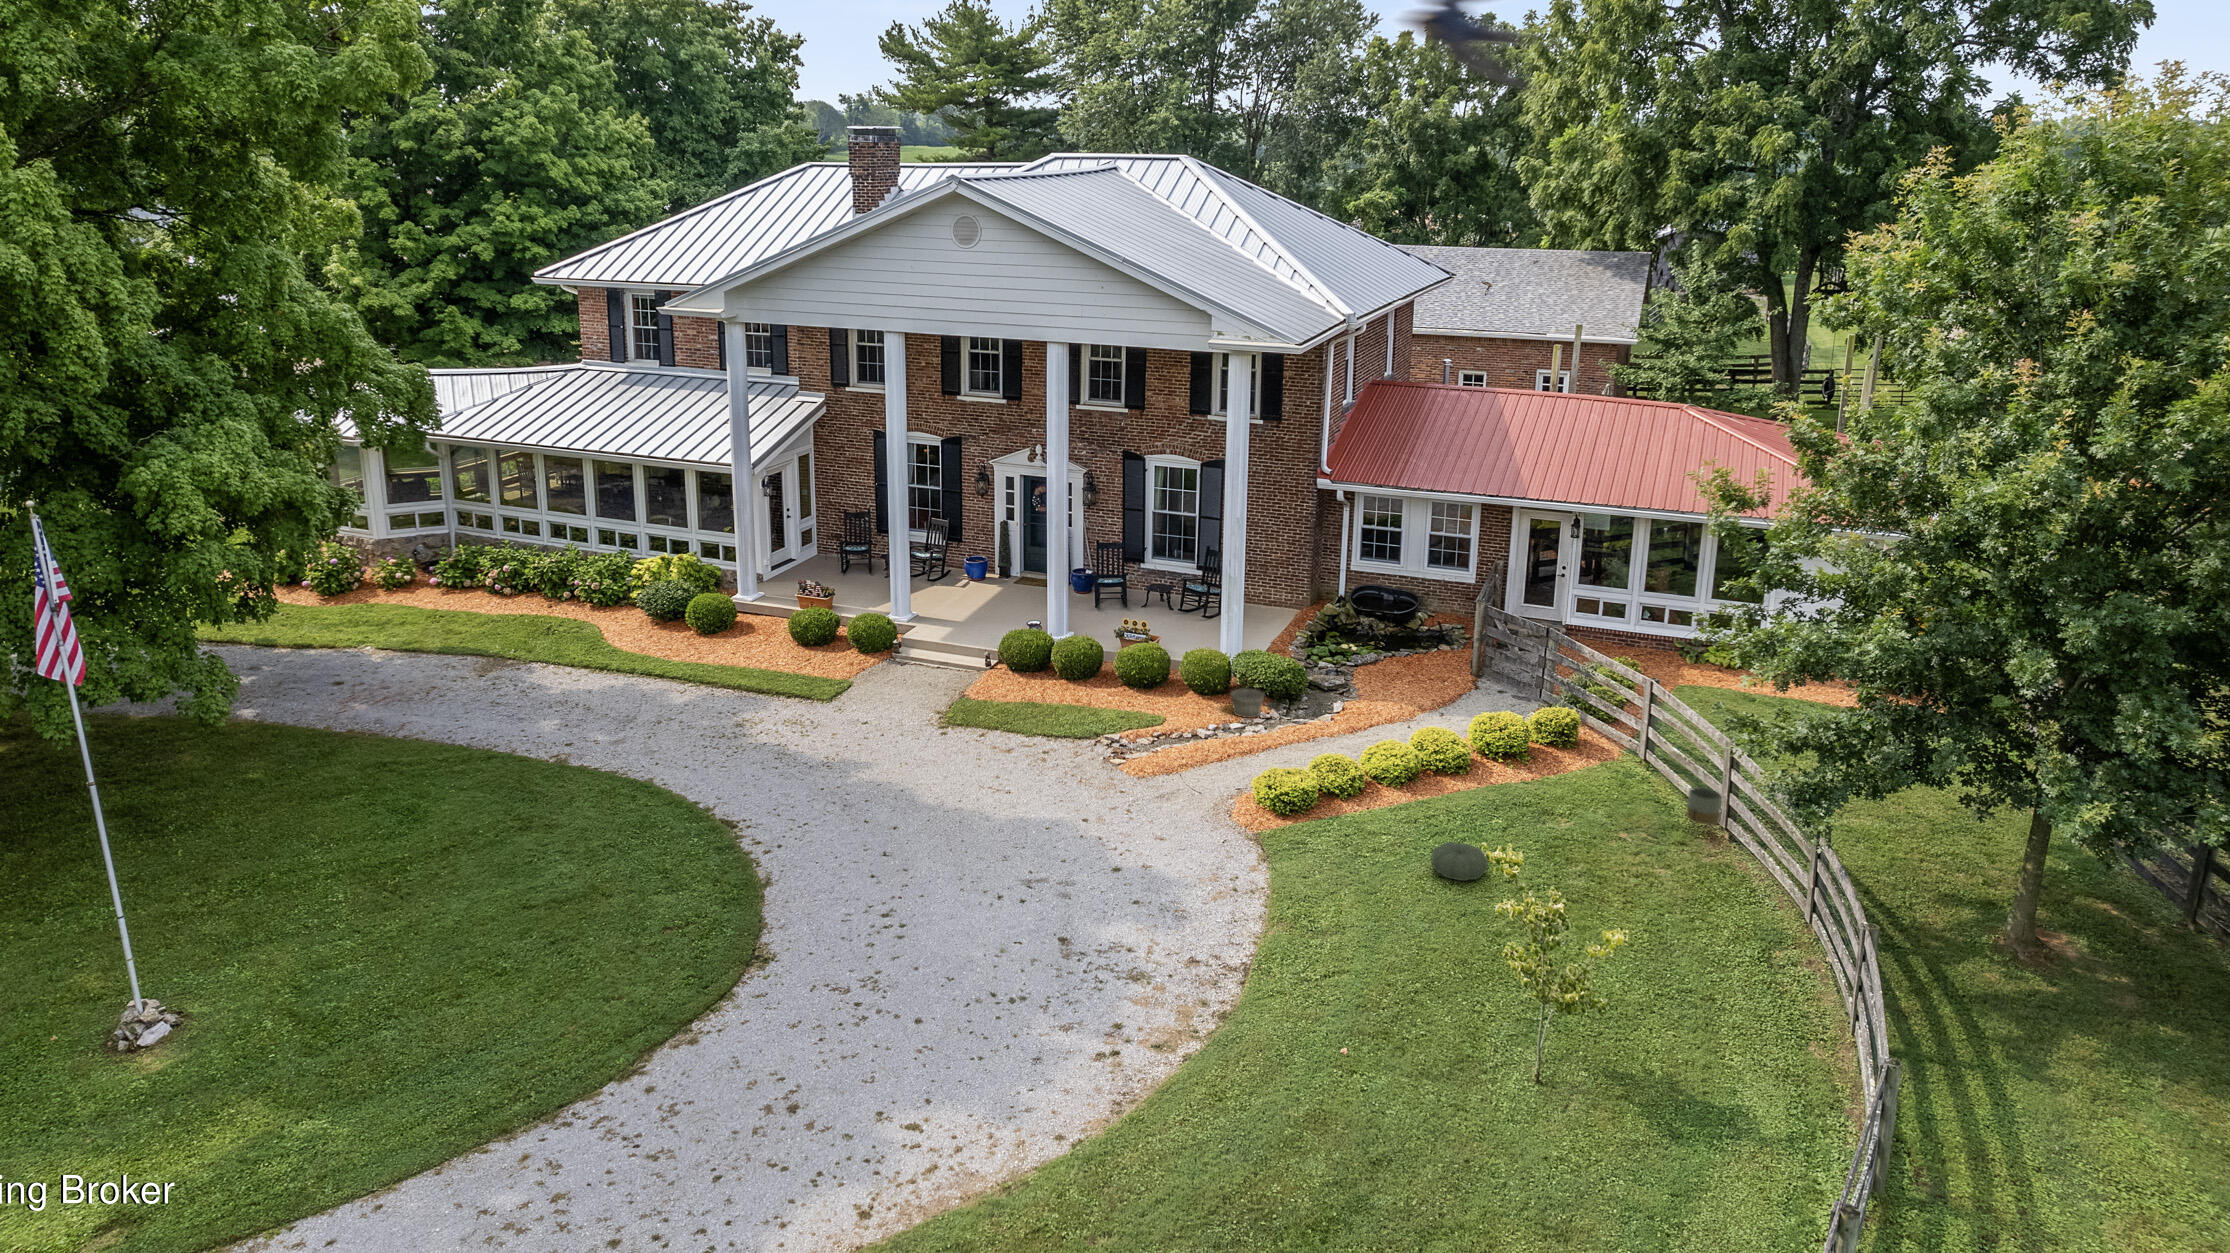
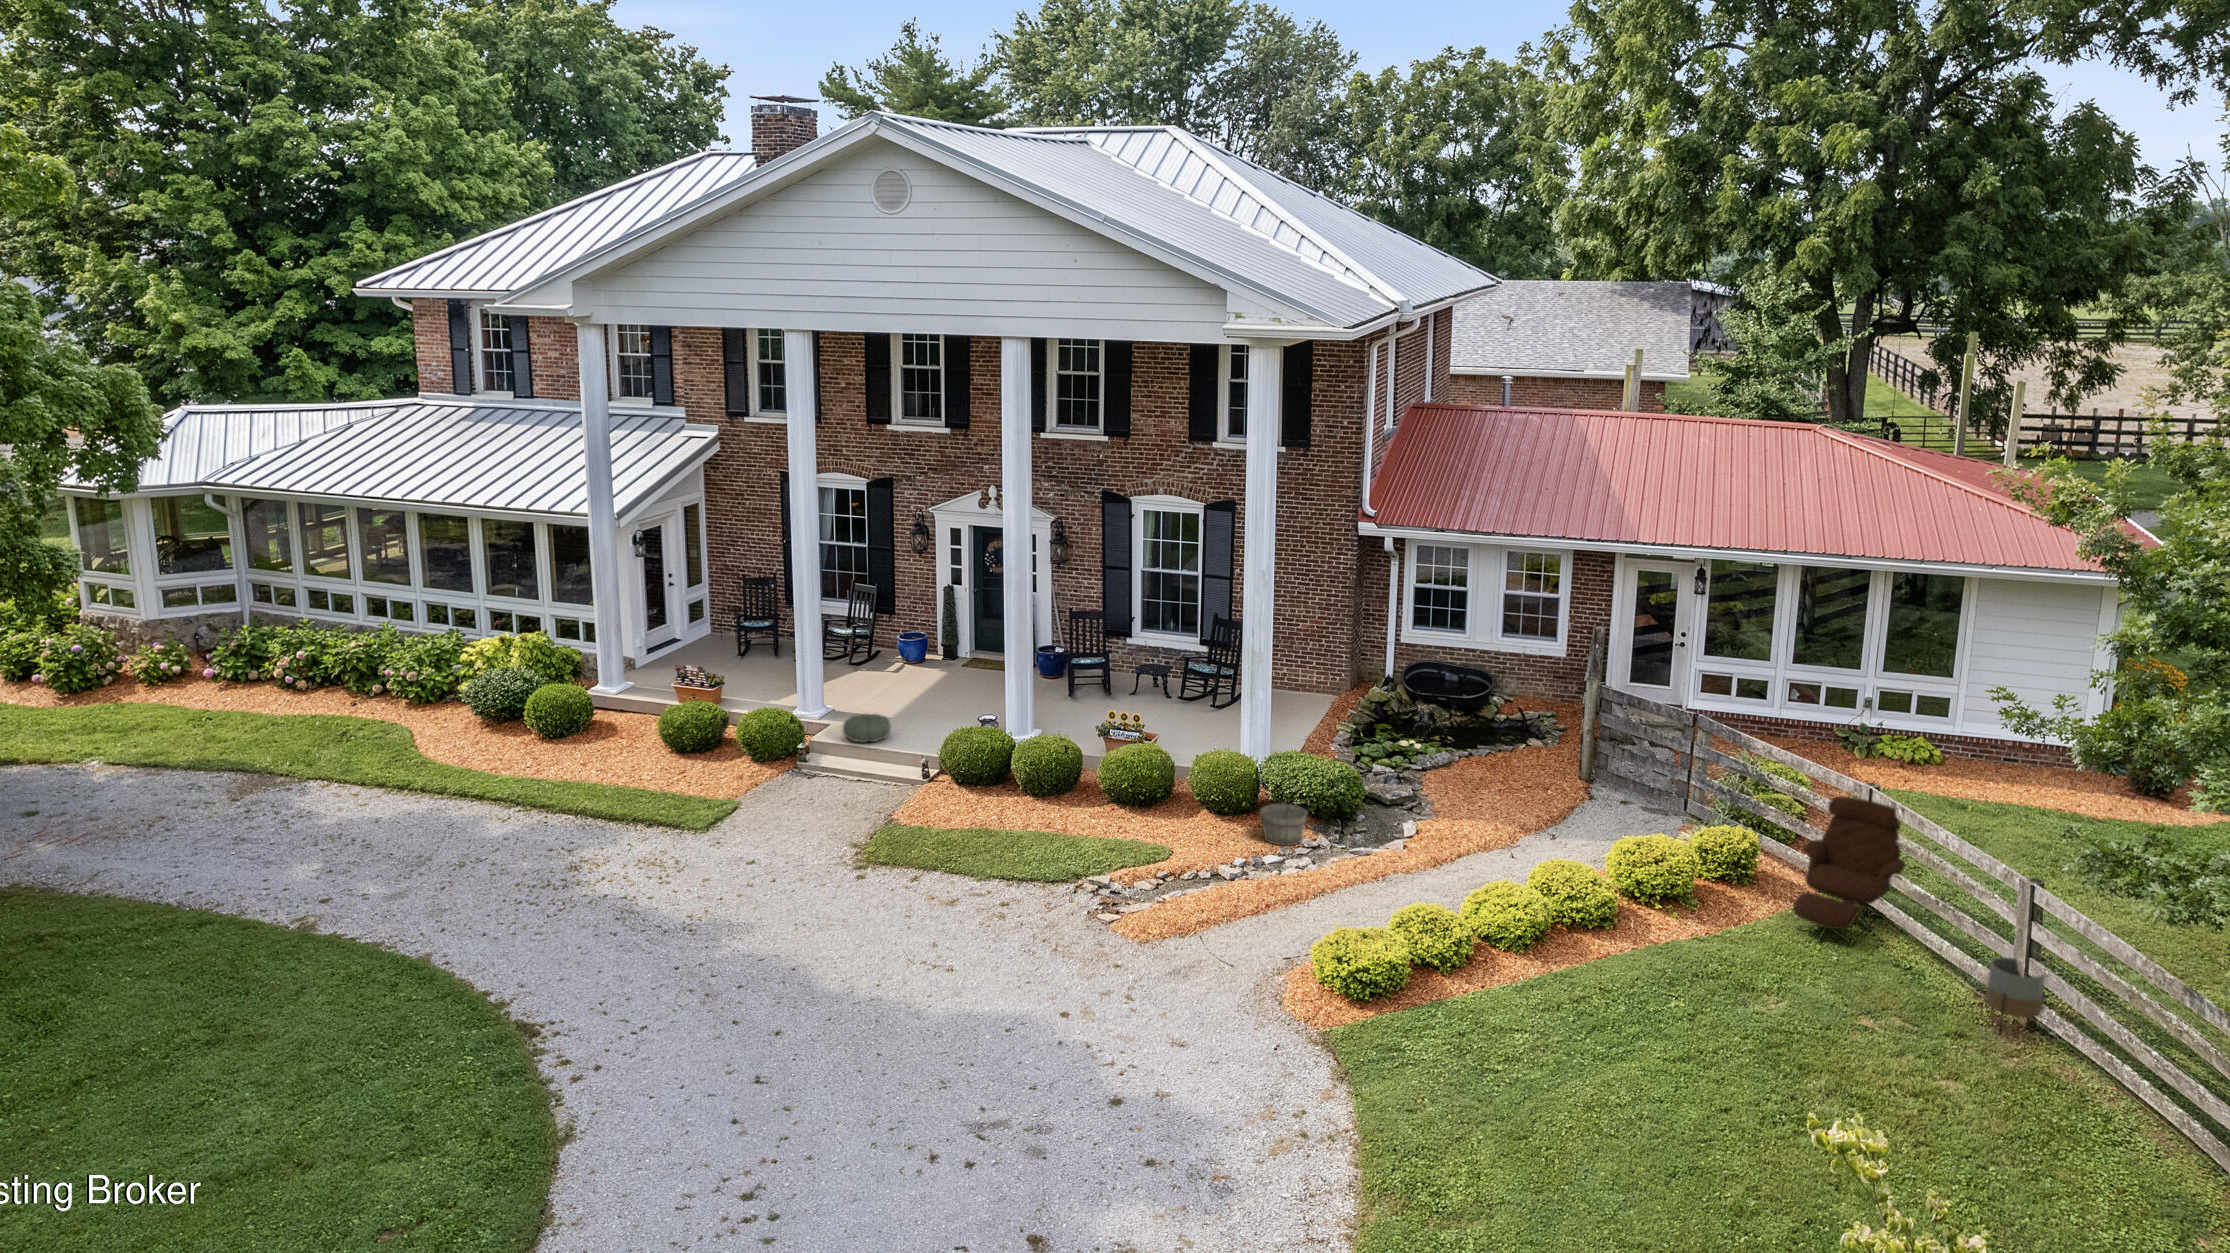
lounge chair: none [1584,686,1664,783] -> present [1793,796,1905,942]
pouf: present [1431,842,1488,881] -> present [843,714,891,743]

